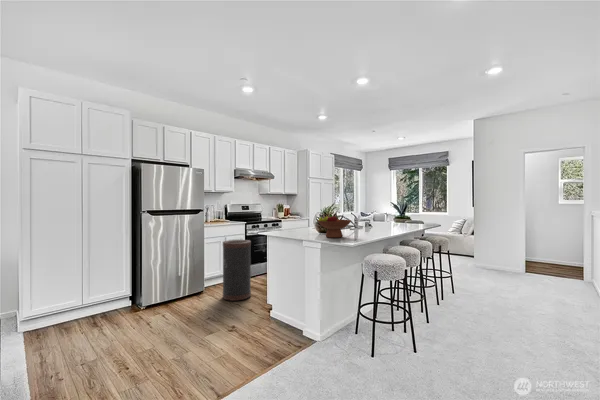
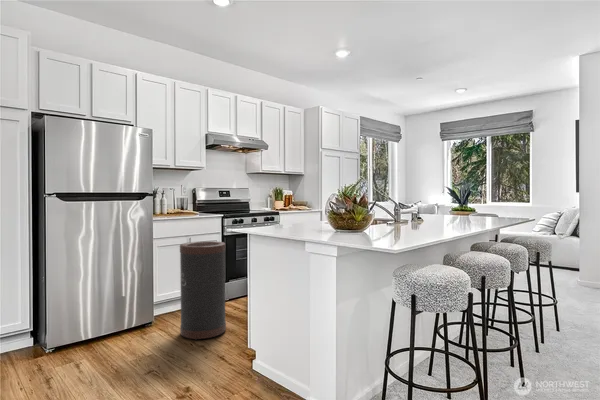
fruit bowl: present [317,214,351,238] -> none [331,195,393,237]

